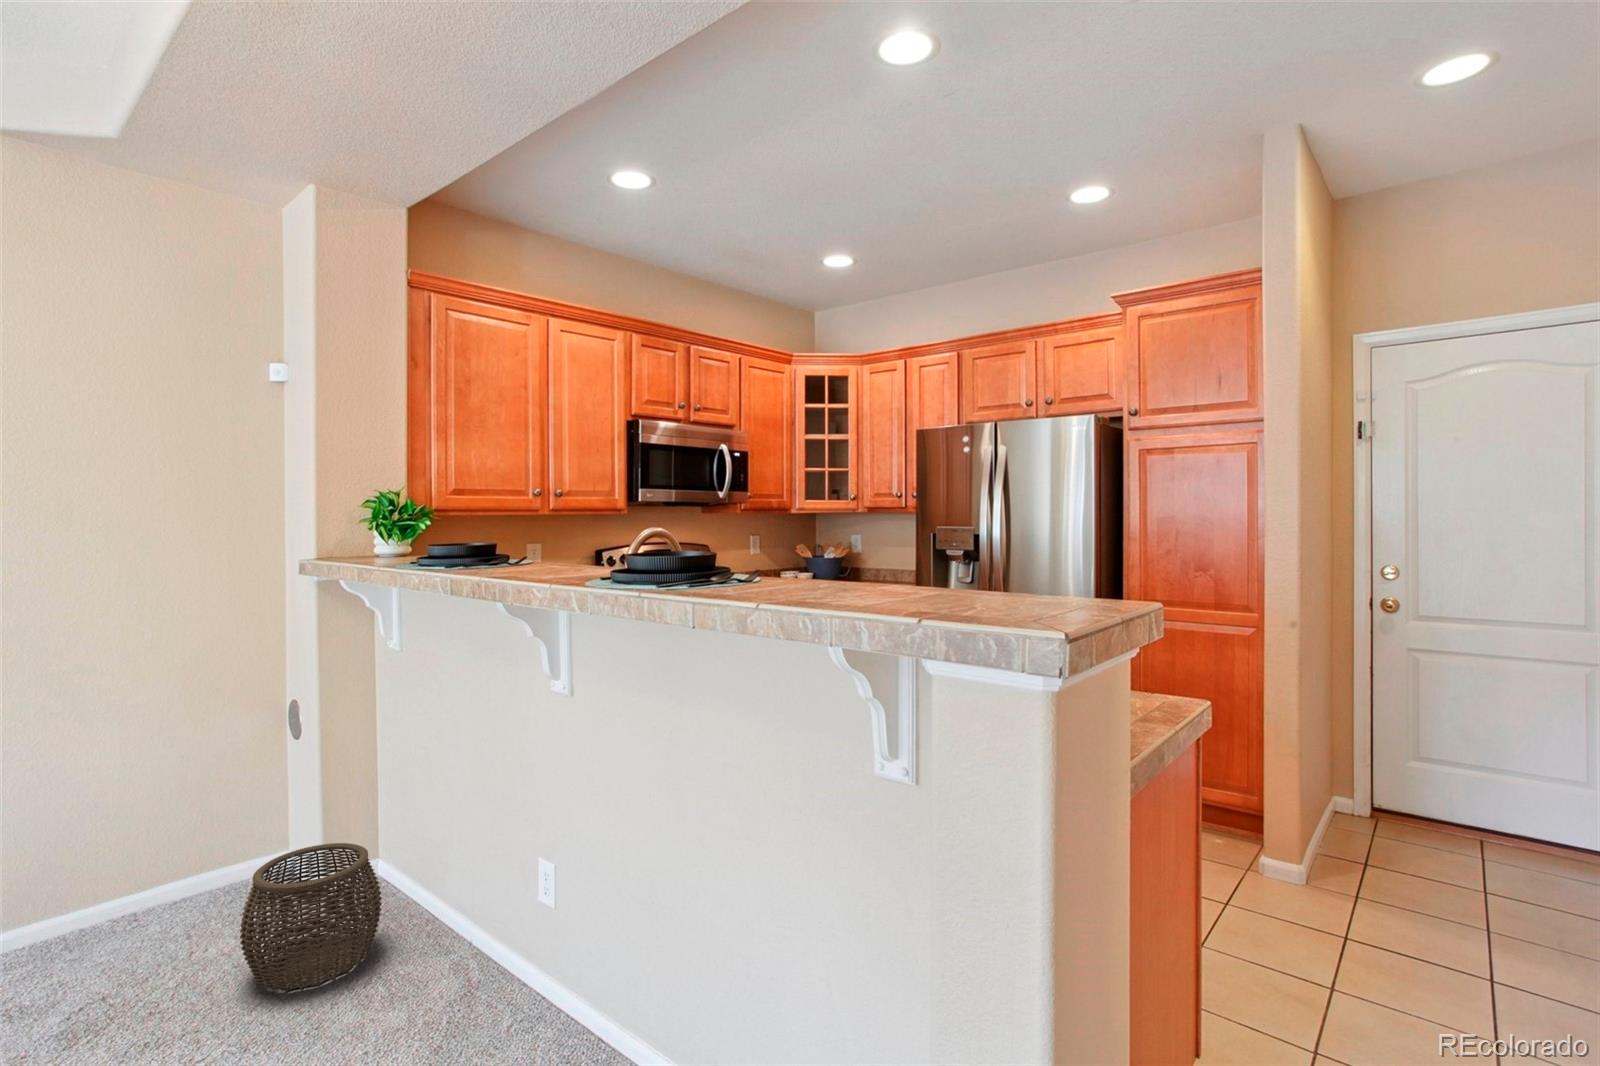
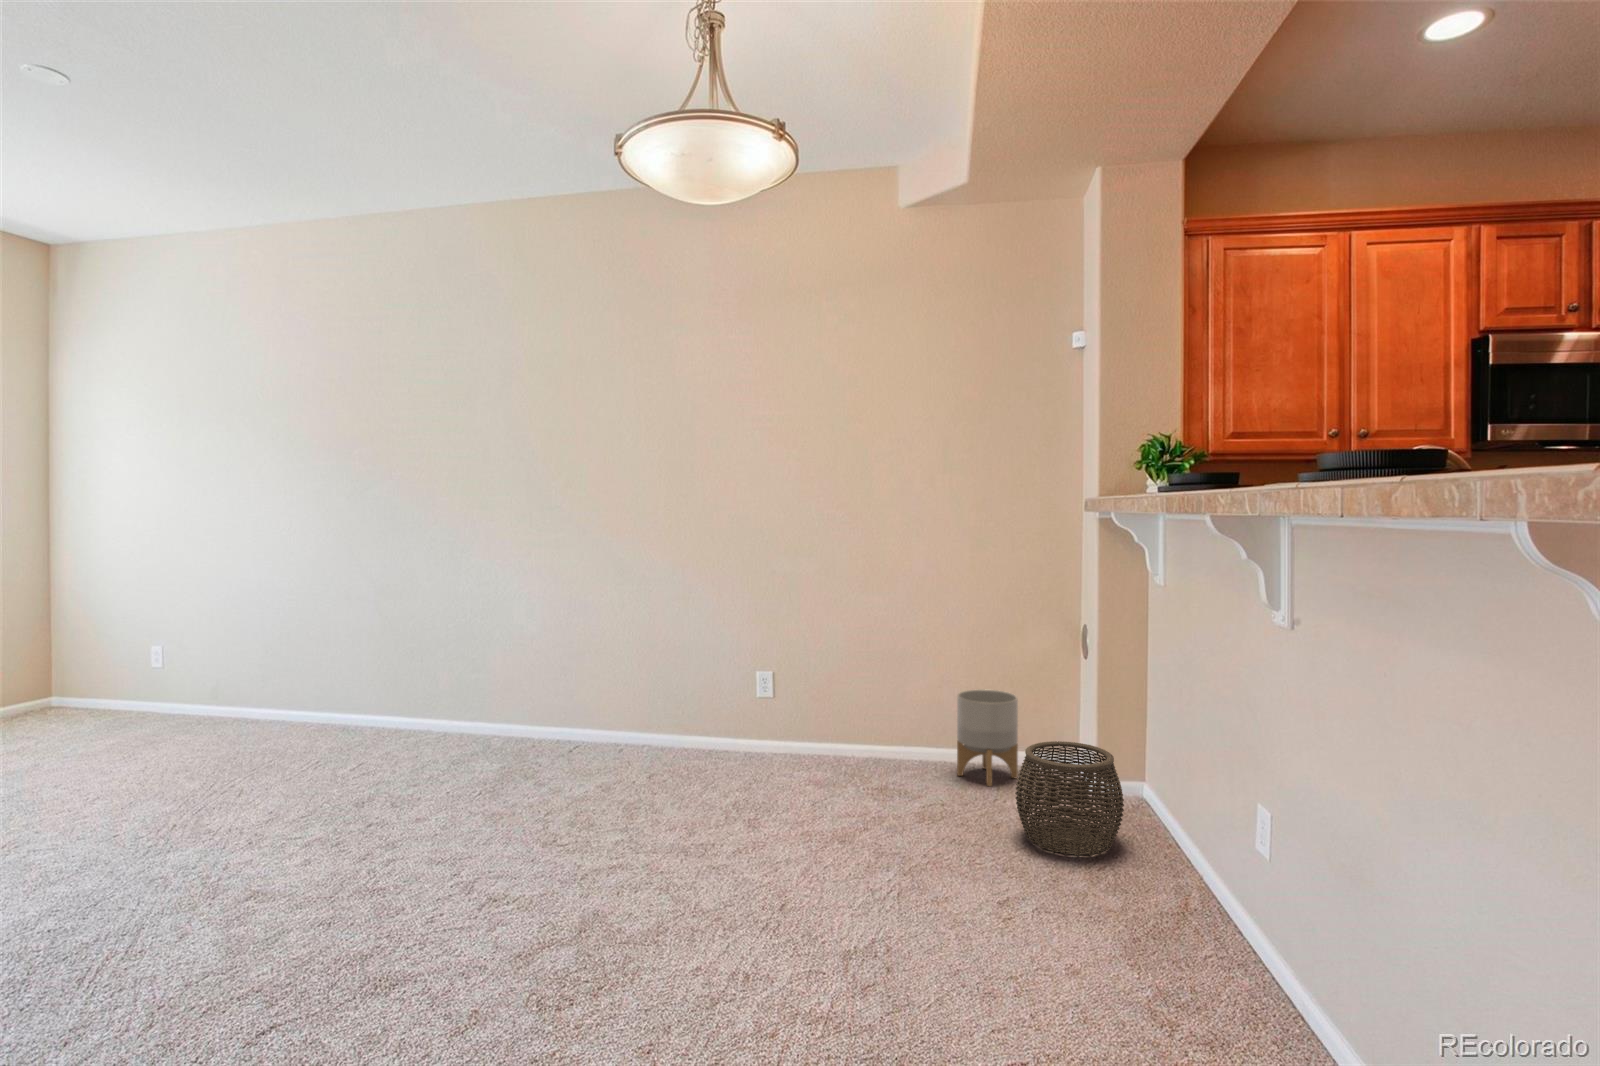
planter: none [115,803,217,938] -> present [957,689,1018,786]

